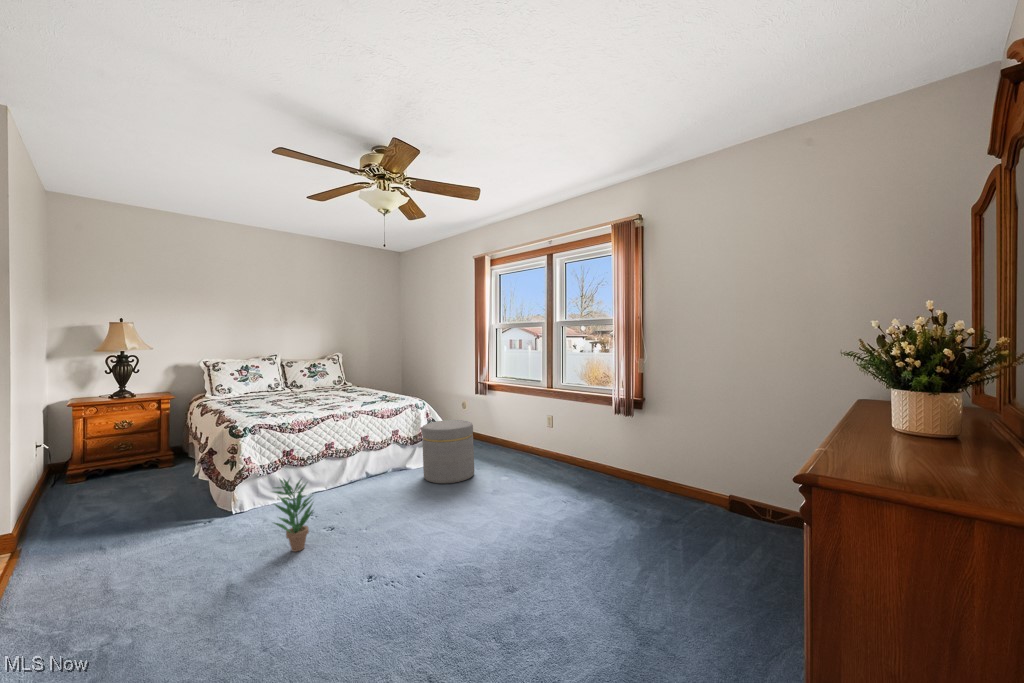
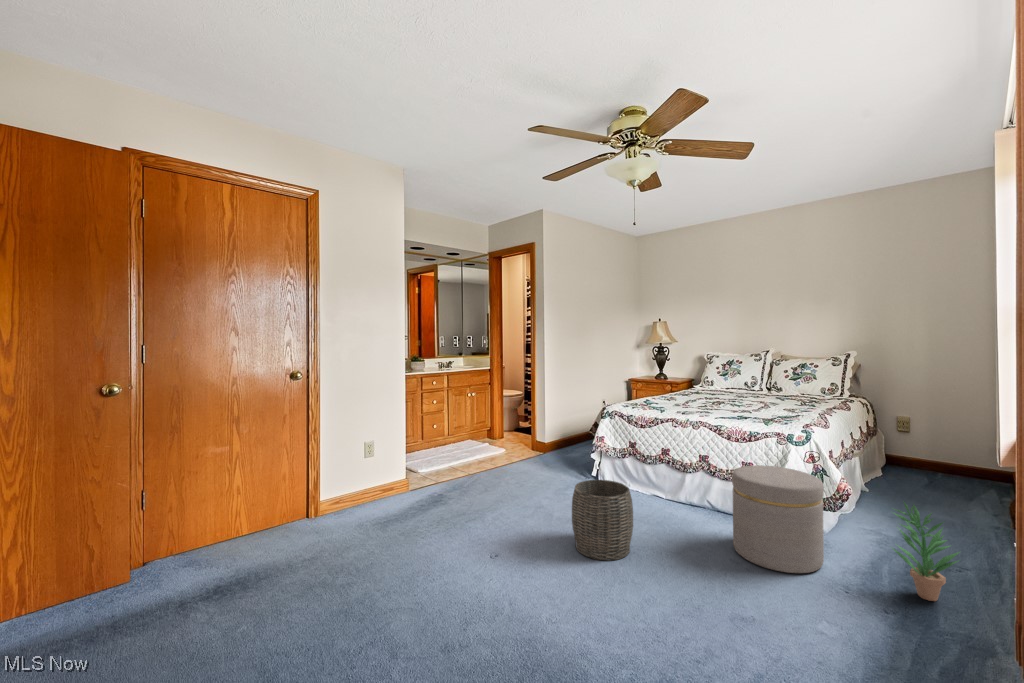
woven basket: none [374,463,430,534] -> present [572,480,633,561]
potted plant: present [274,479,313,552] -> present [893,502,959,601]

